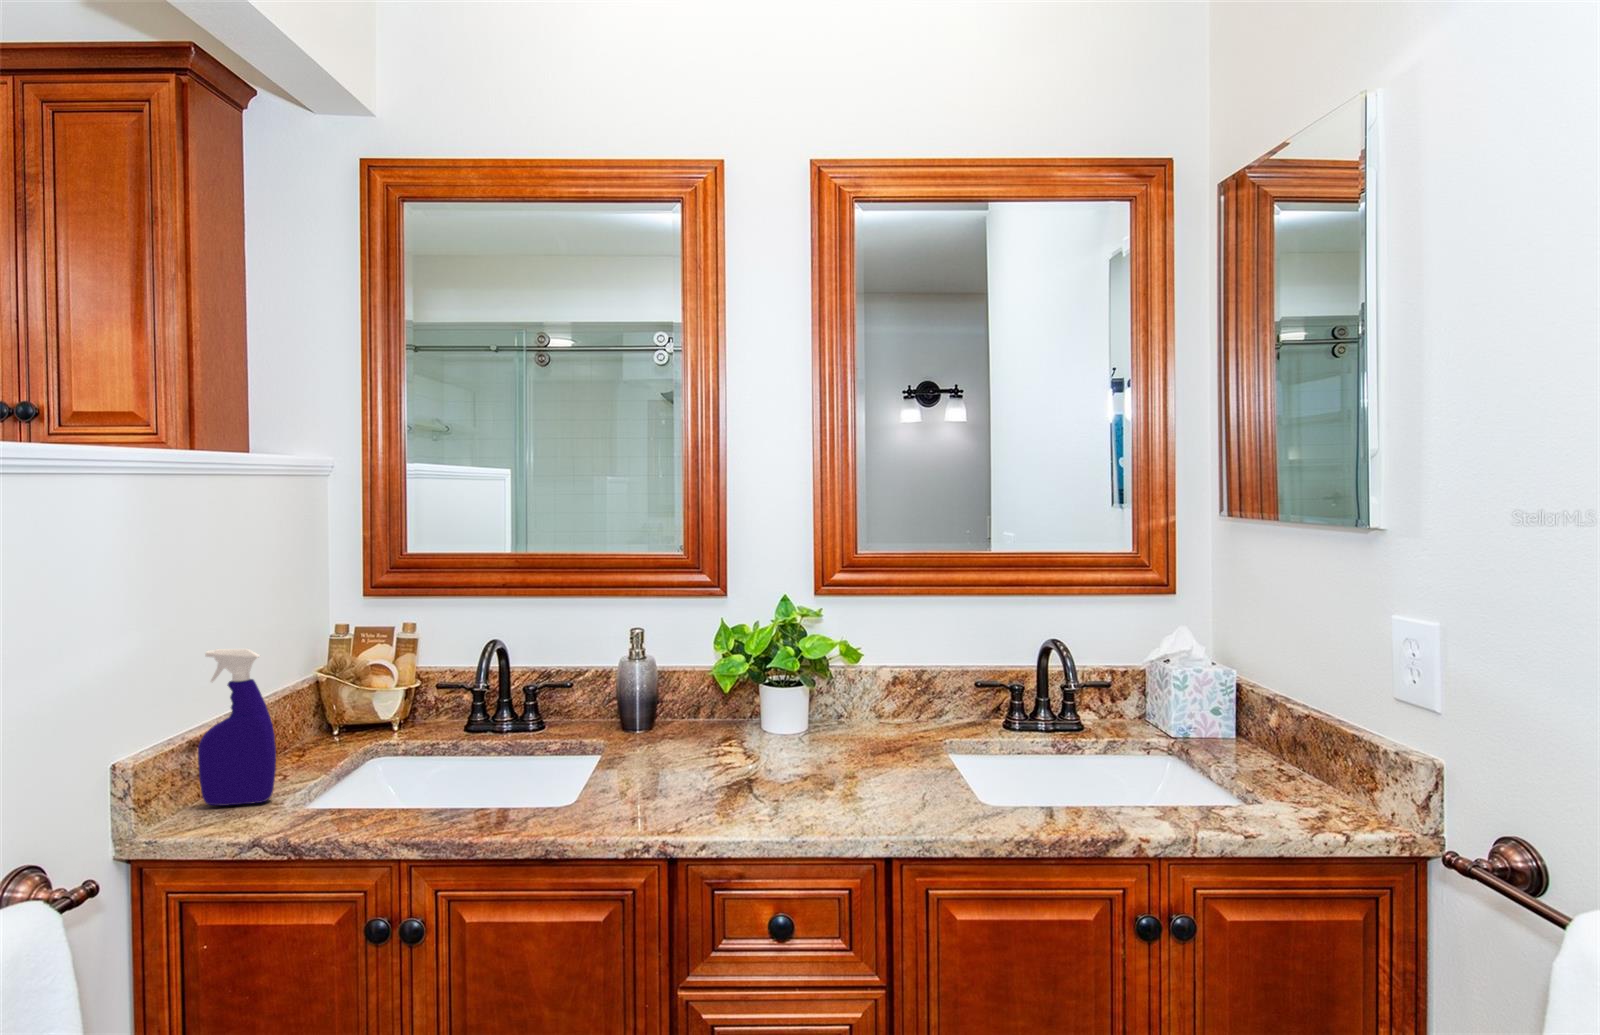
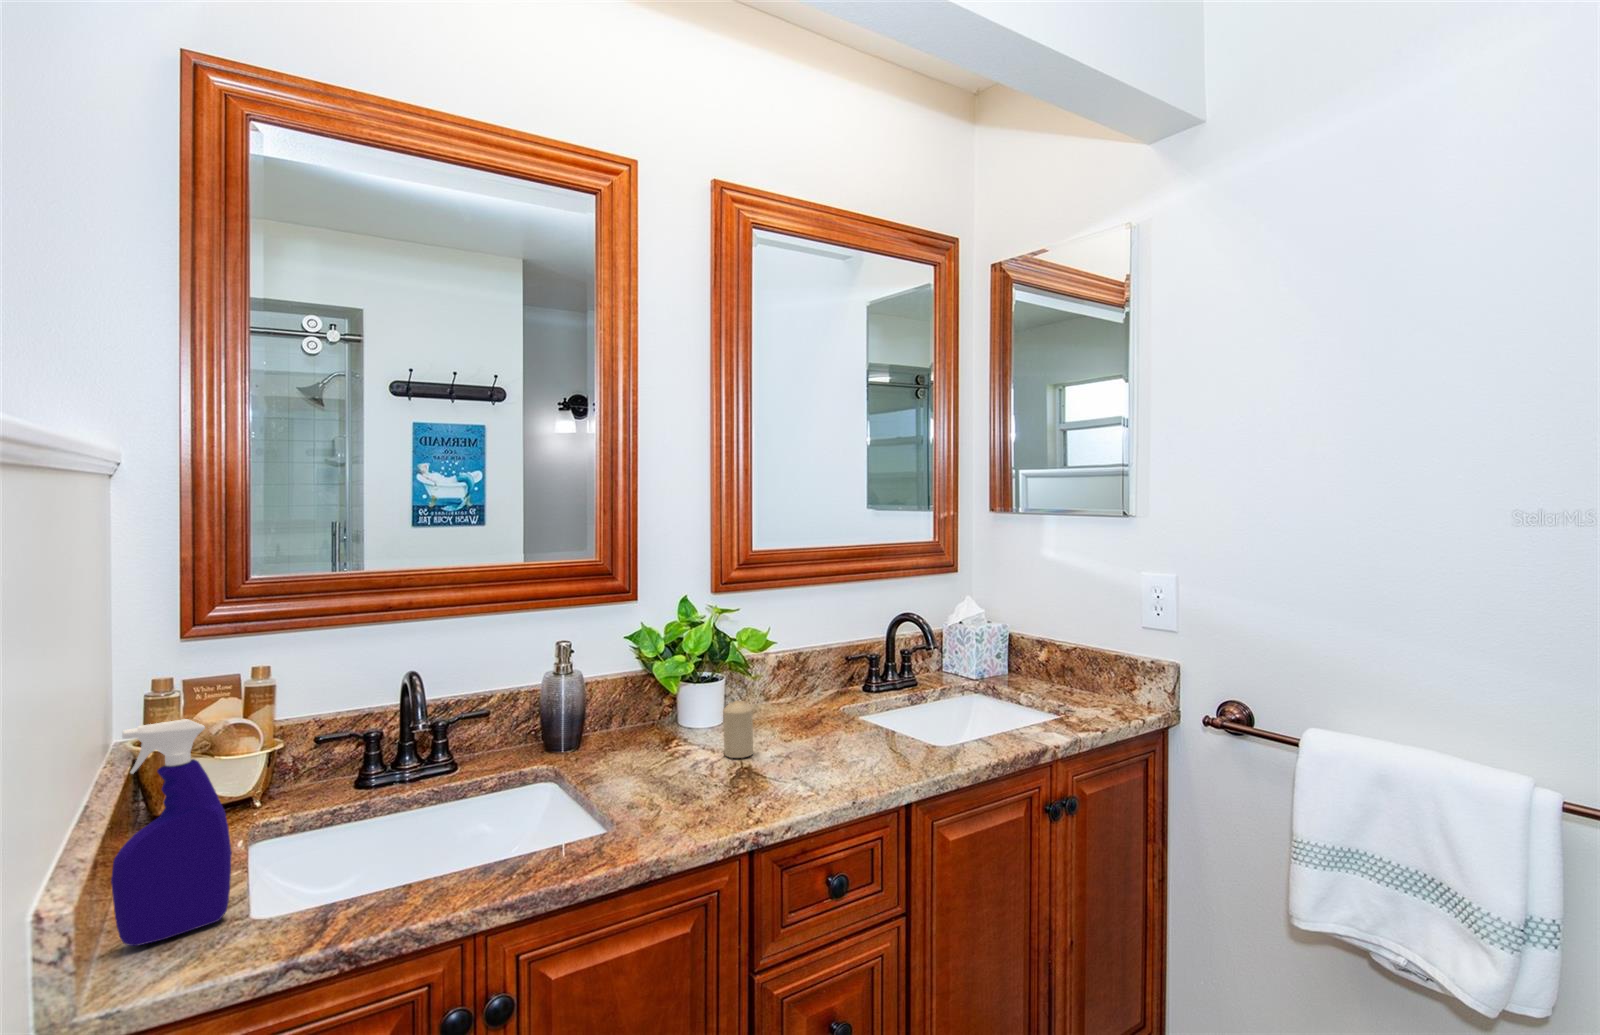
candle: none [752,708,783,770] -> present [723,700,753,758]

